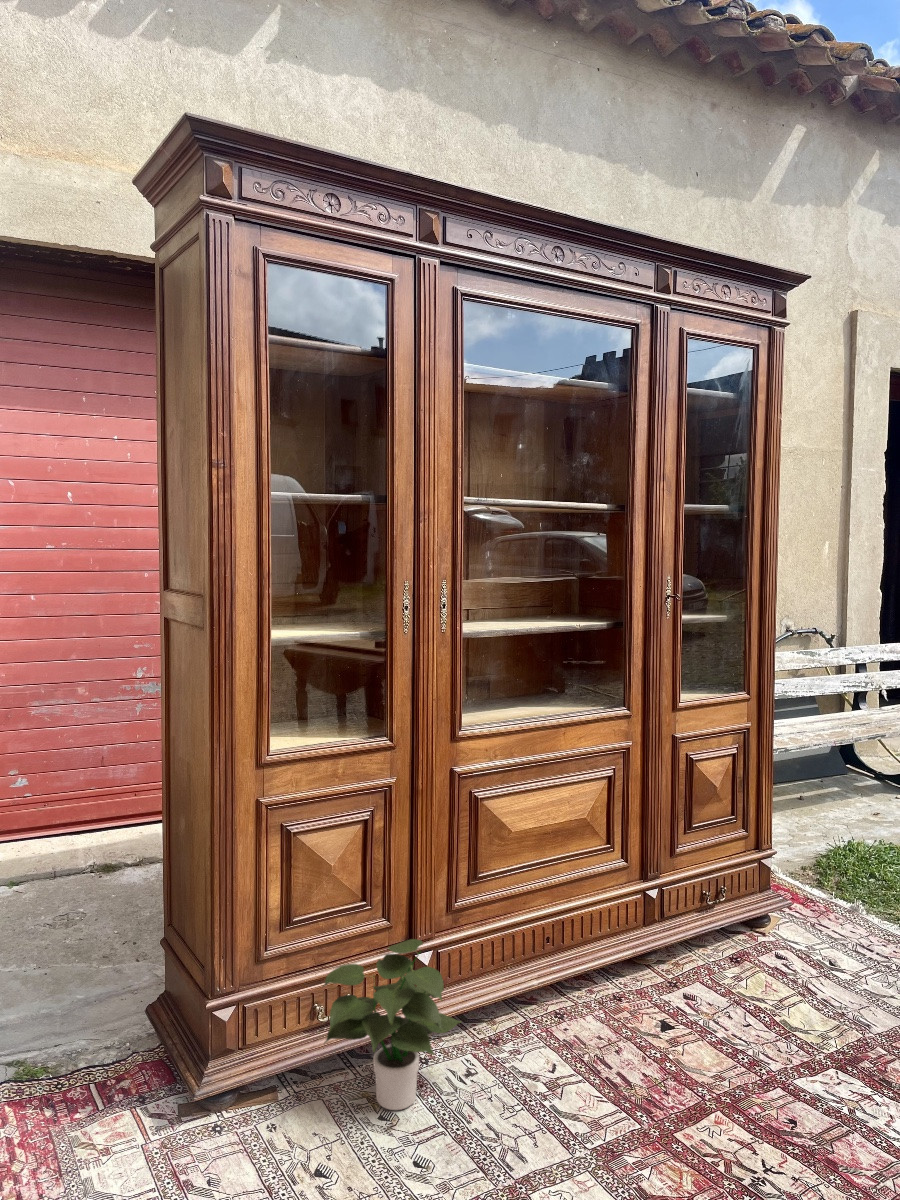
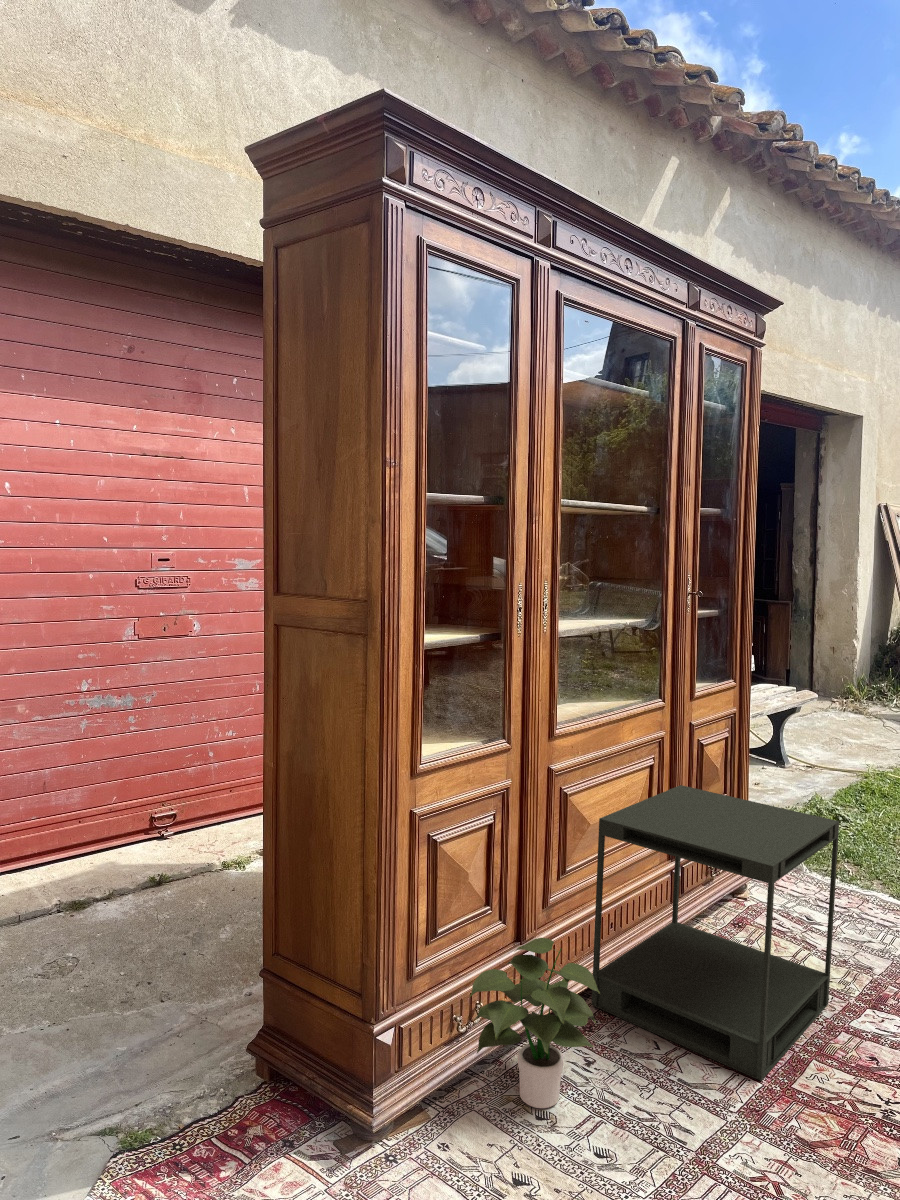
side table: none [512,799,787,1123] -> present [592,785,839,1081]

